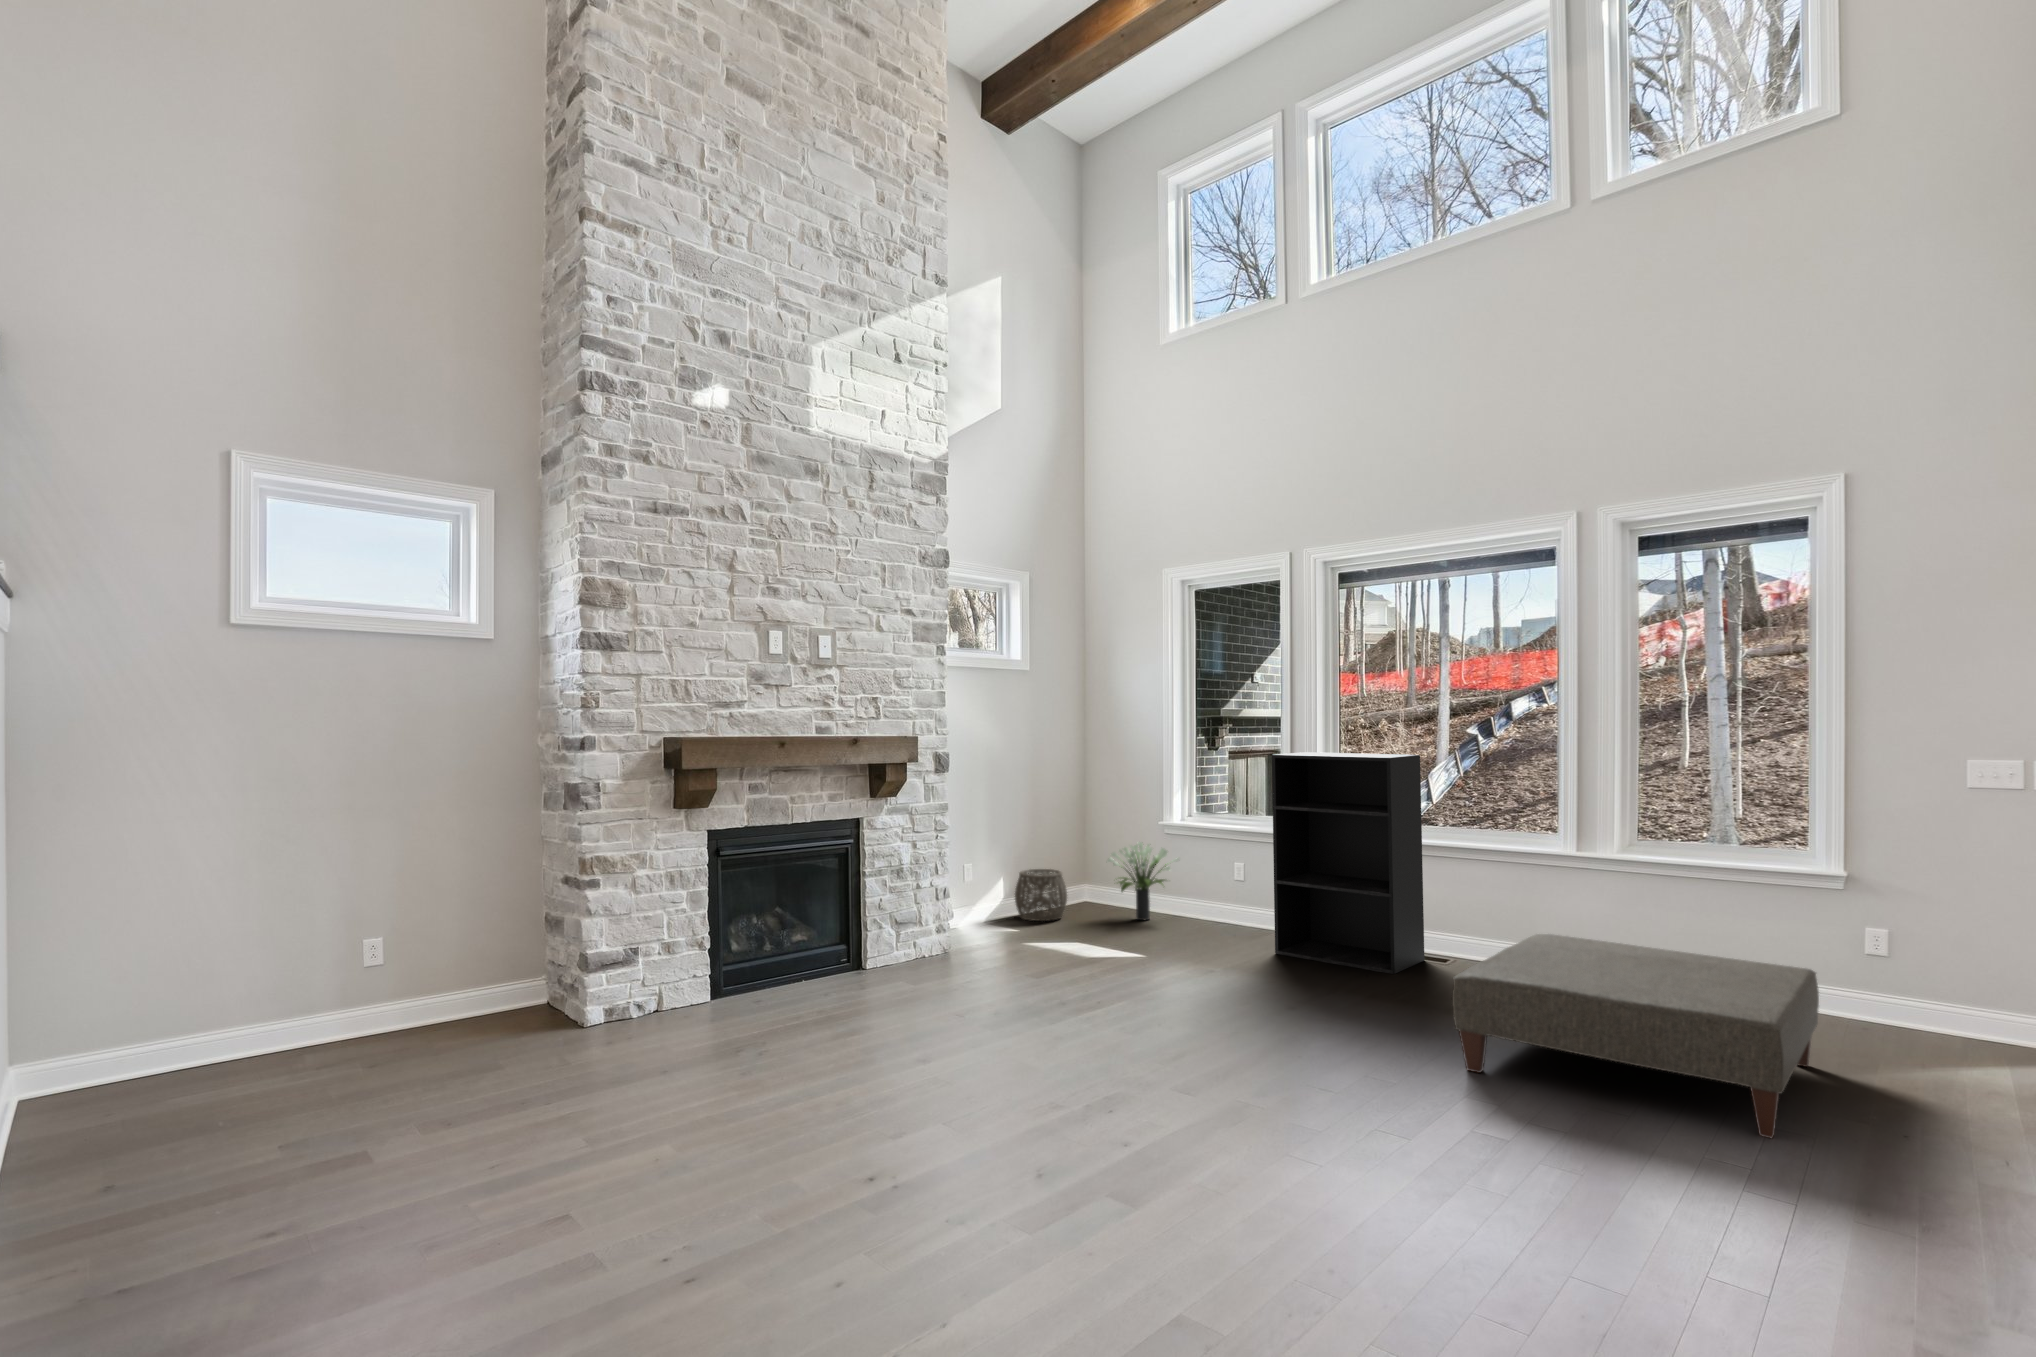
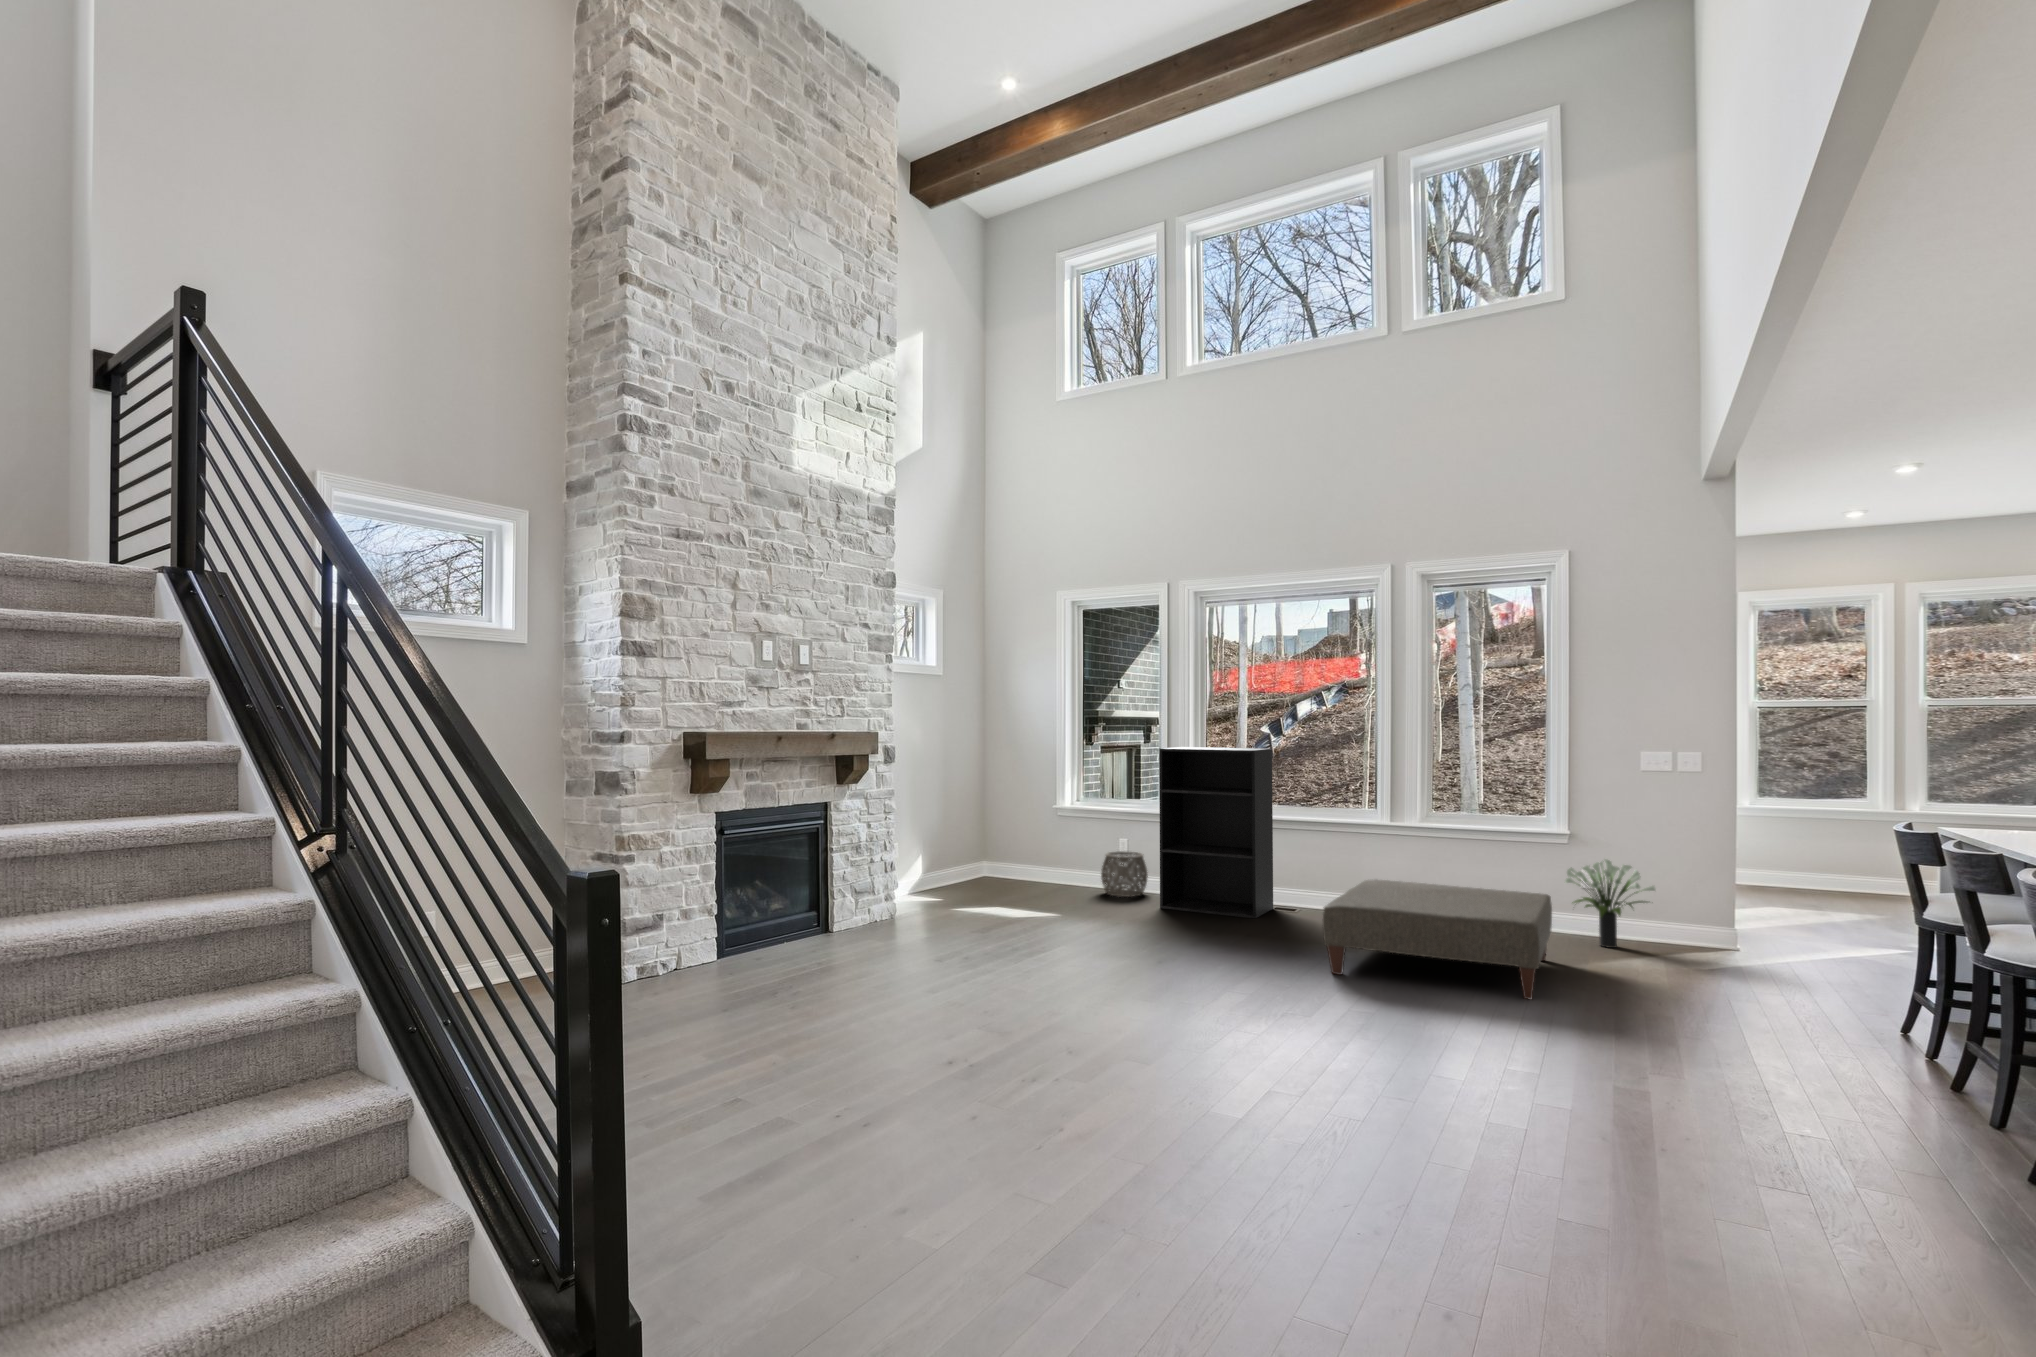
potted plant: present [1108,842,1179,920] -> present [1565,859,1655,948]
woven basket: present [1015,869,1067,921] -> present [1101,851,1148,897]

